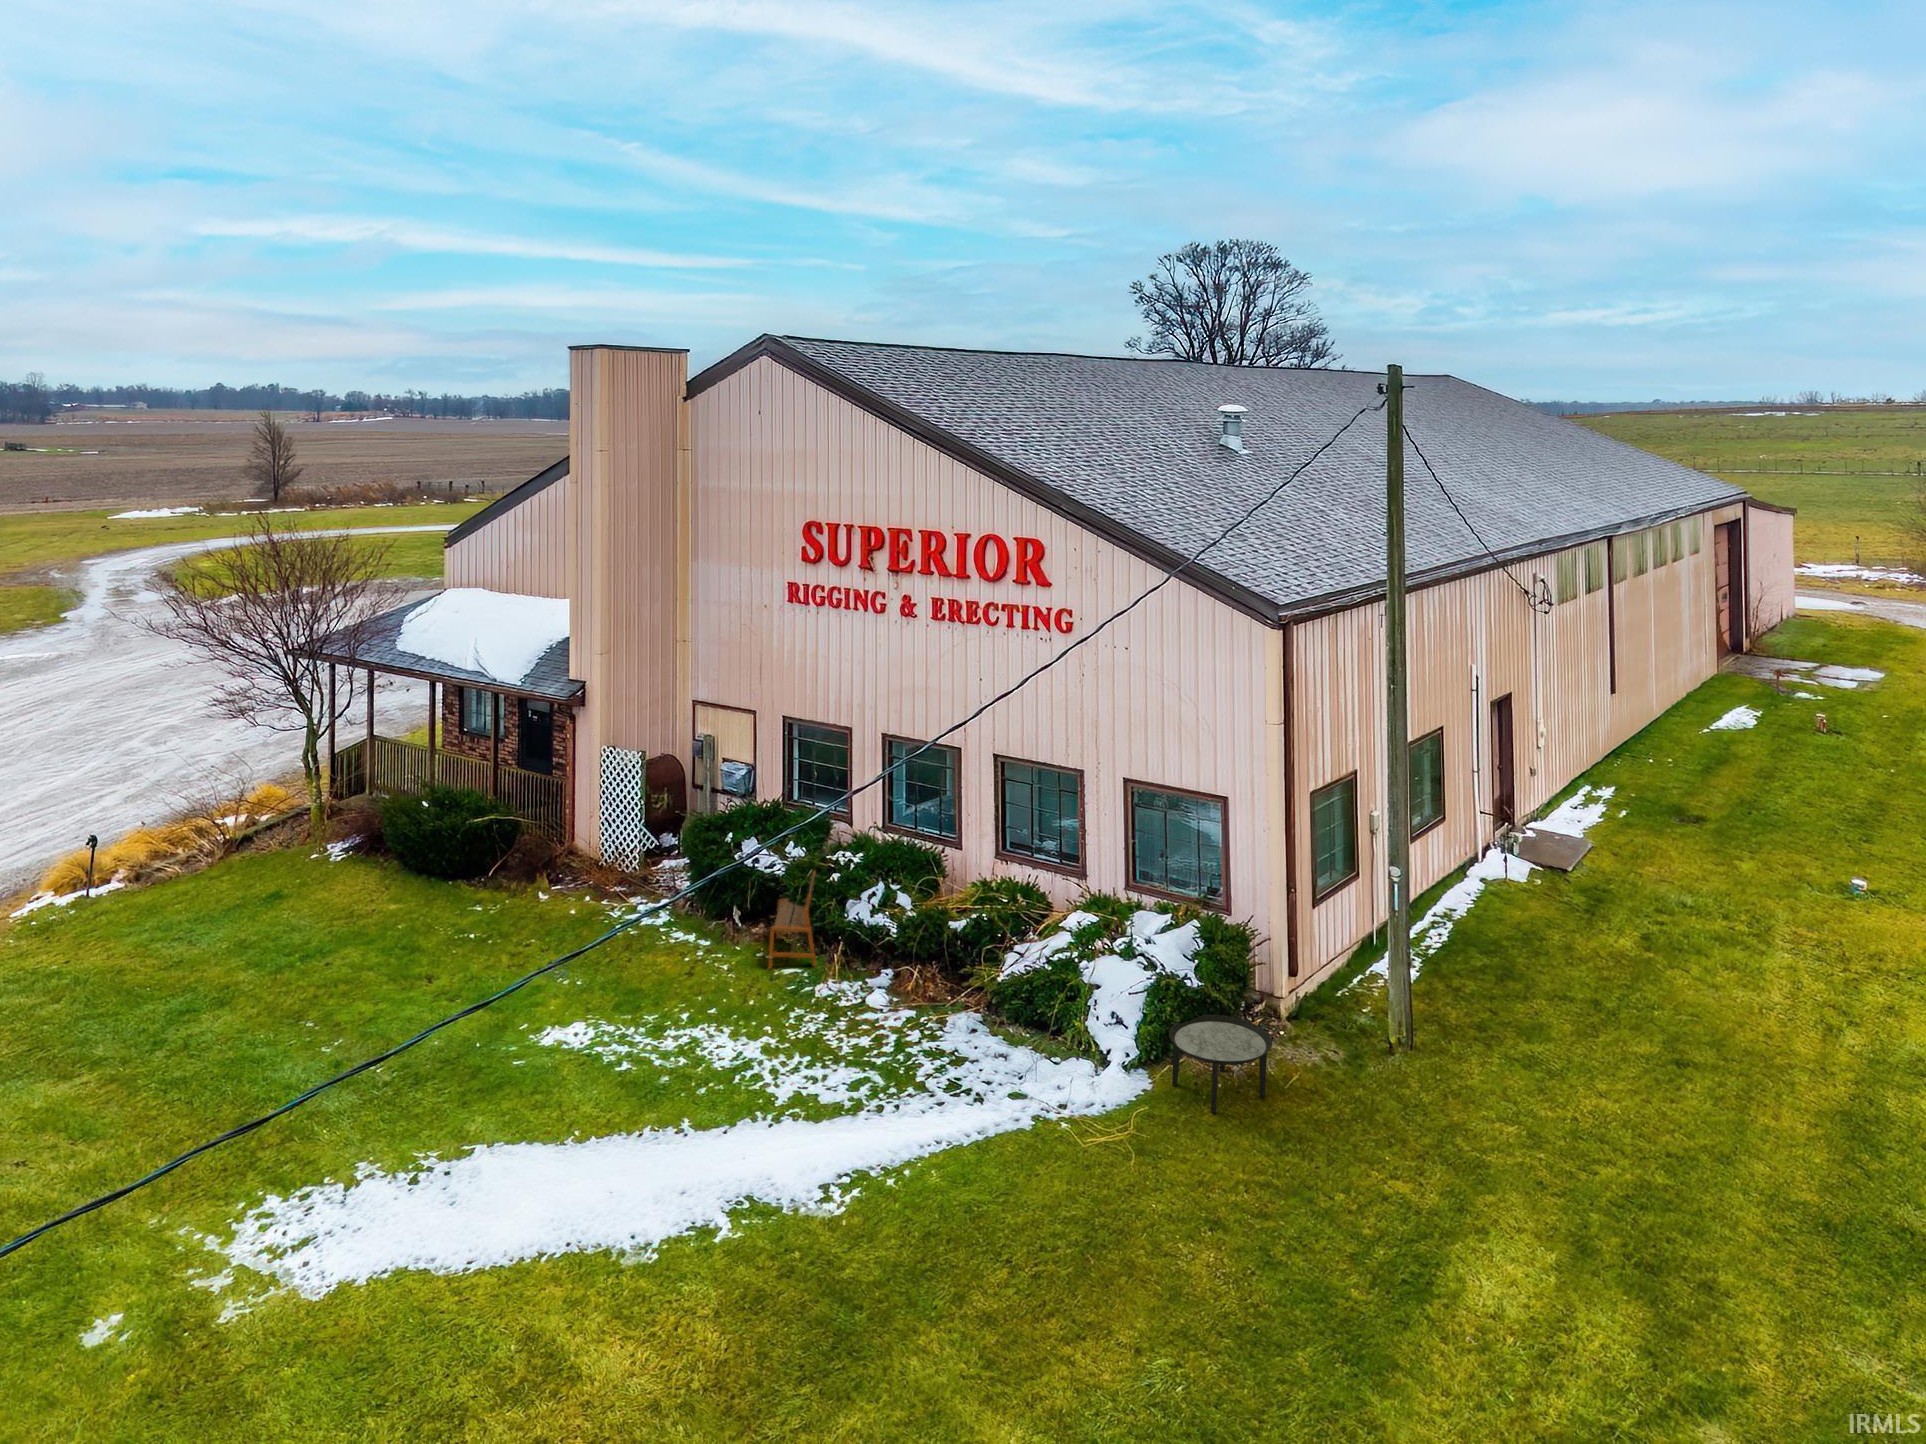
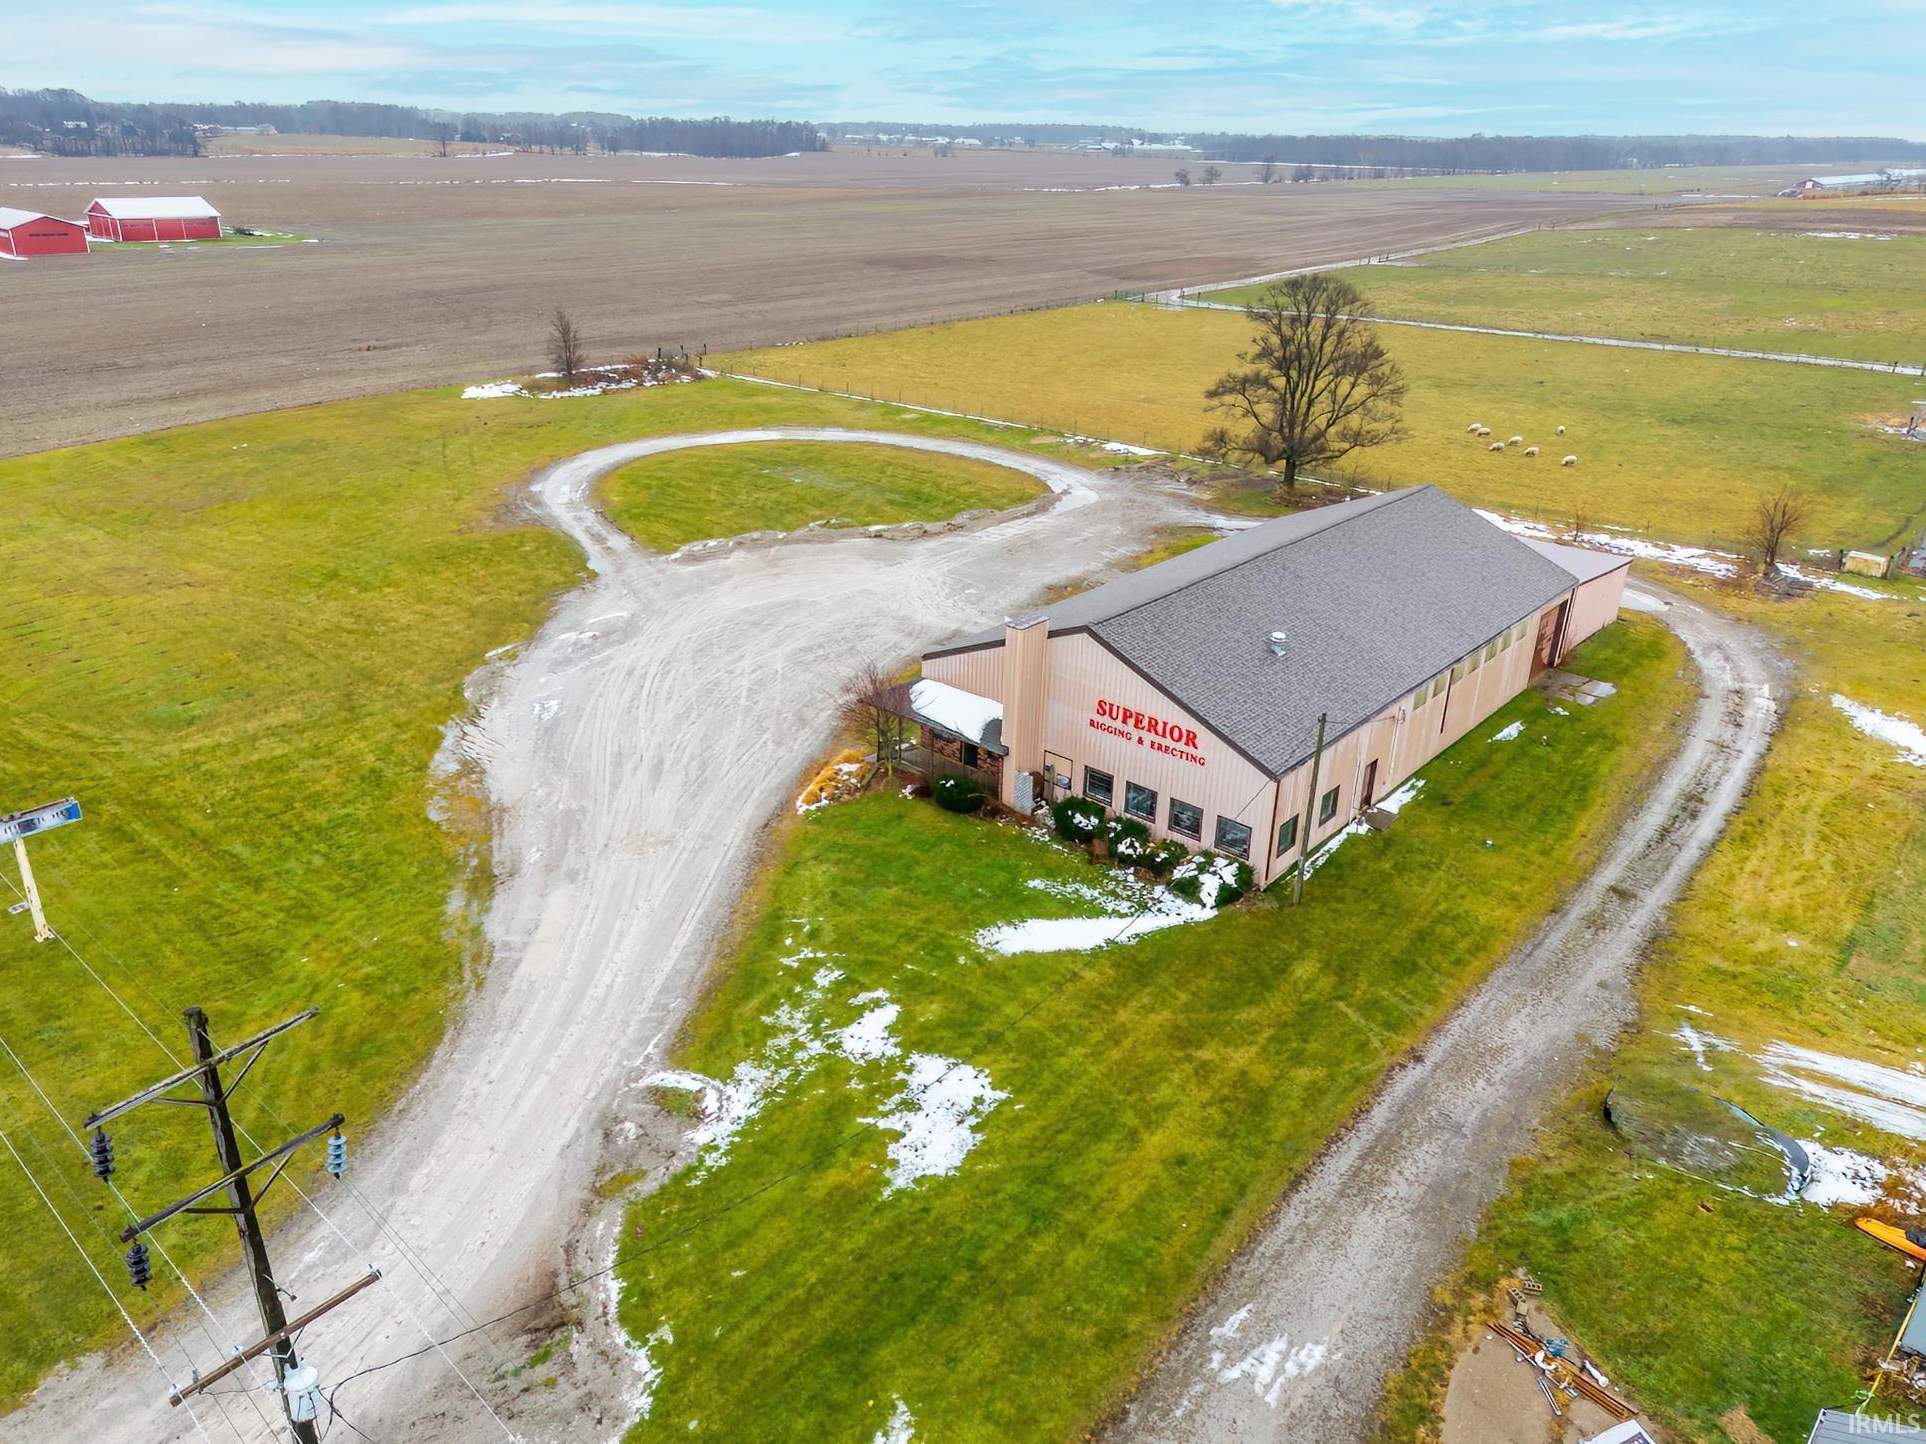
round table: present [1169,1015,1272,1114] -> none [1224,894,1254,923]

